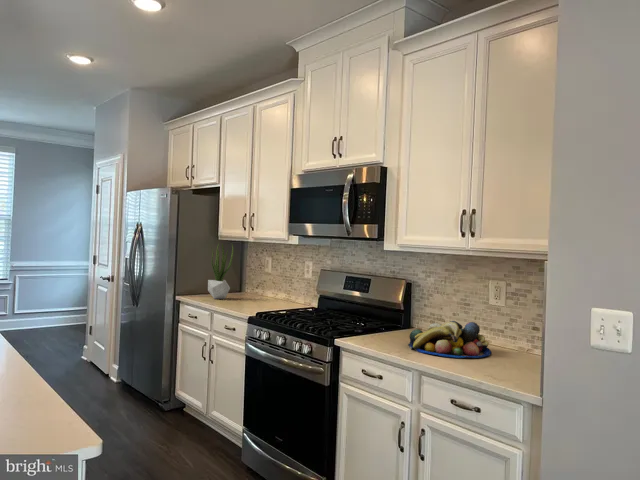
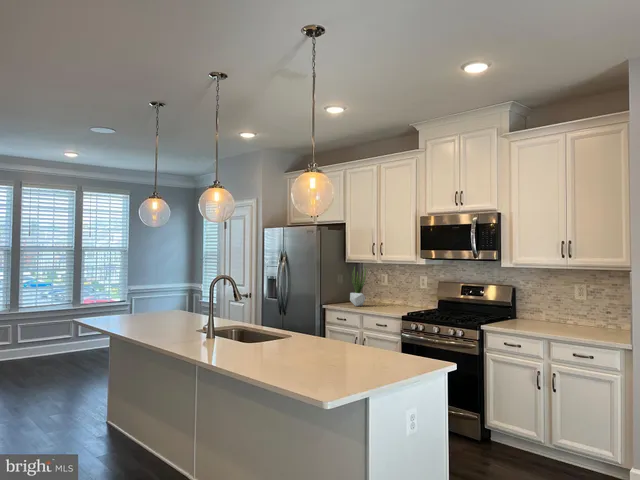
fruit bowl: present [408,321,491,358] -> none [529,310,584,331]

